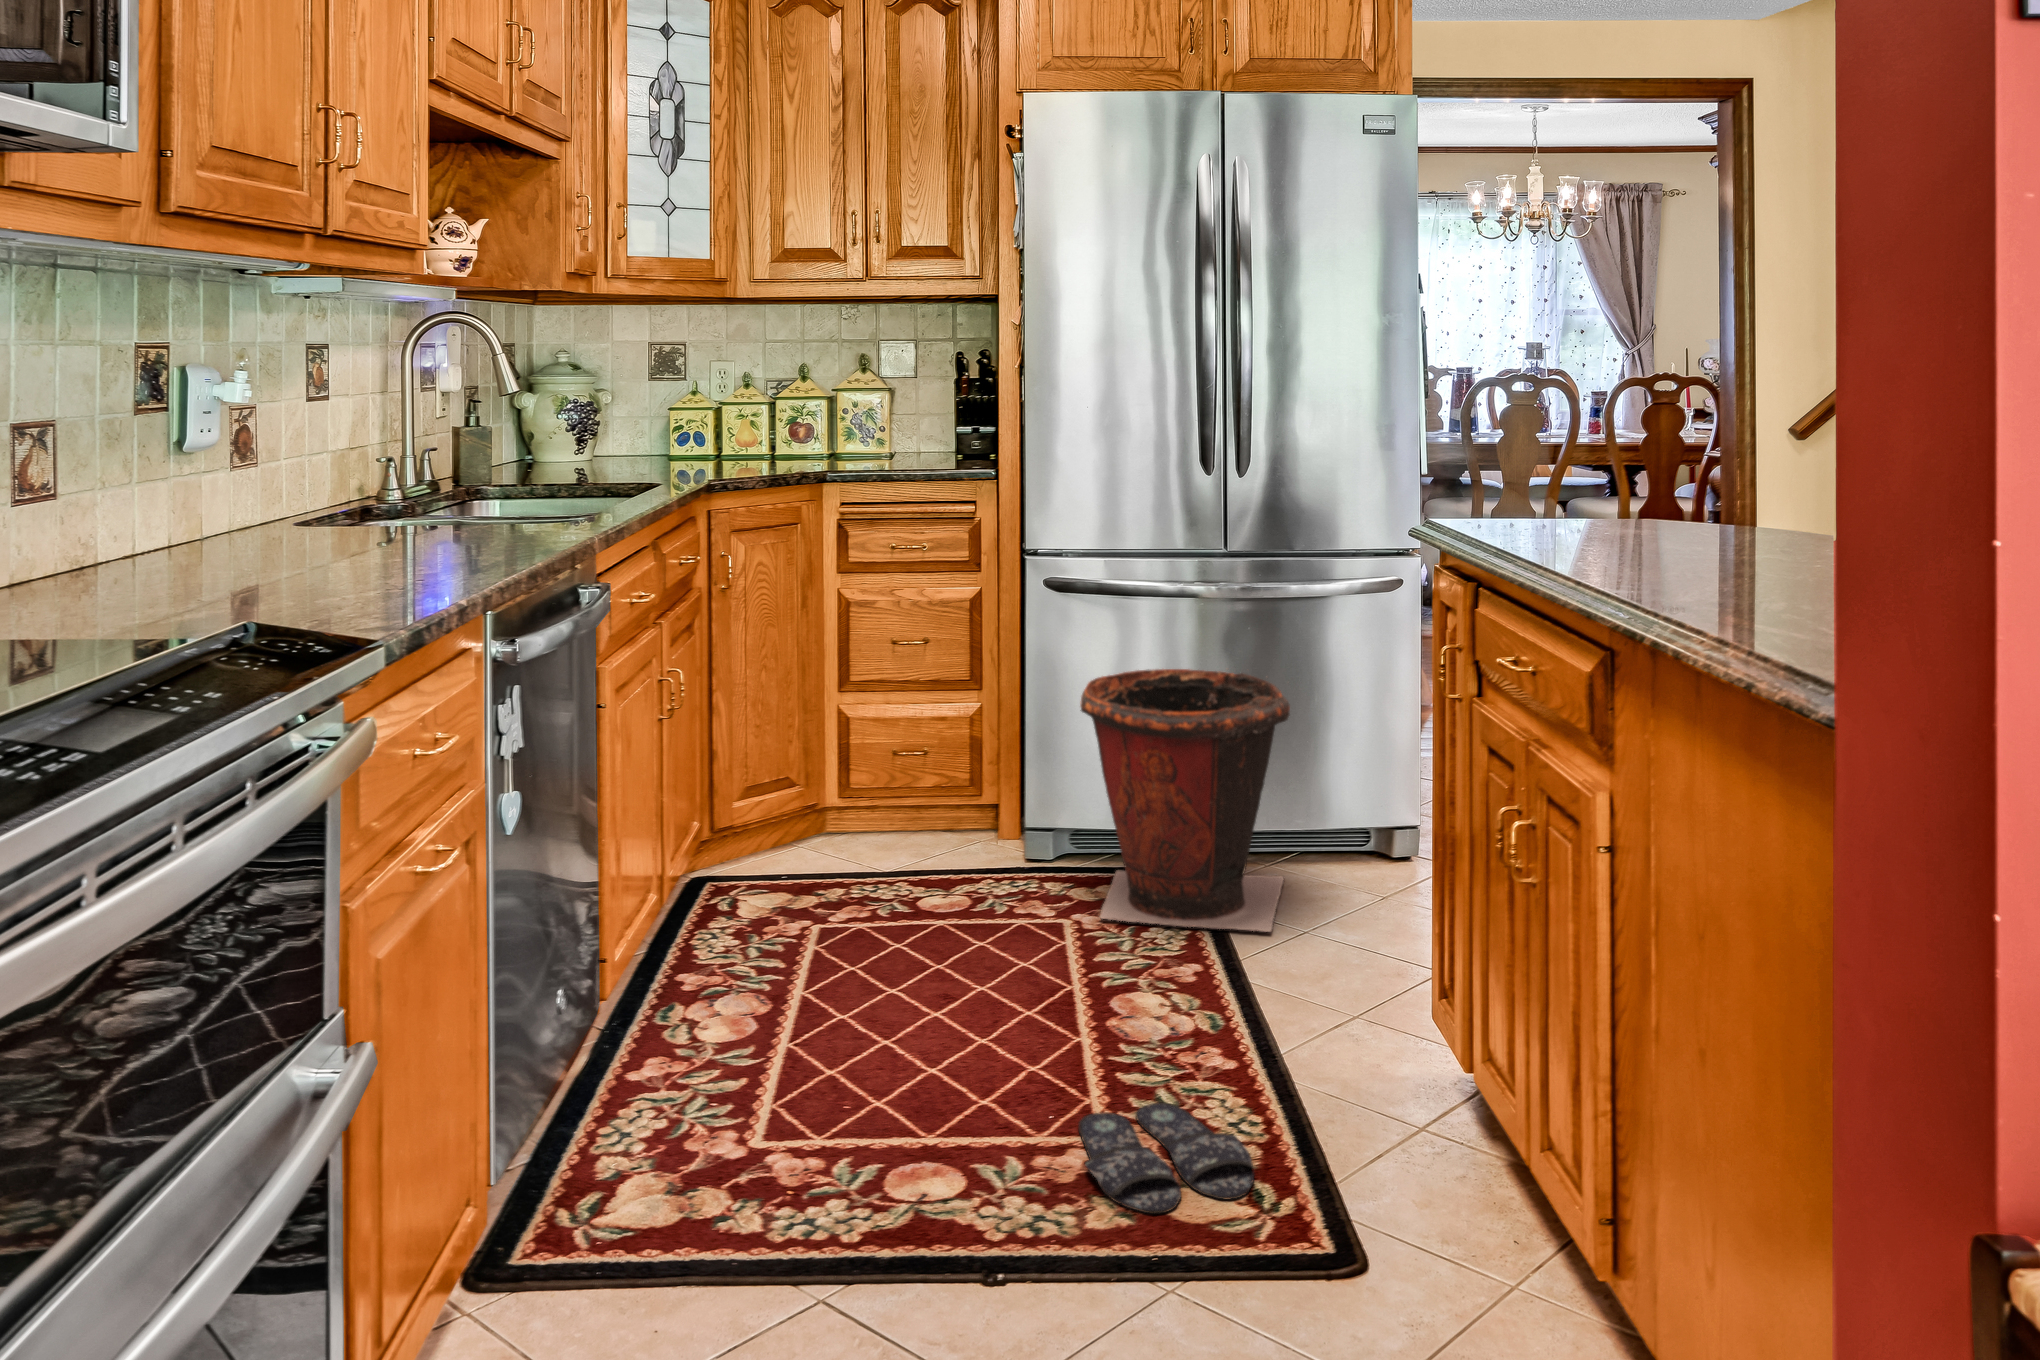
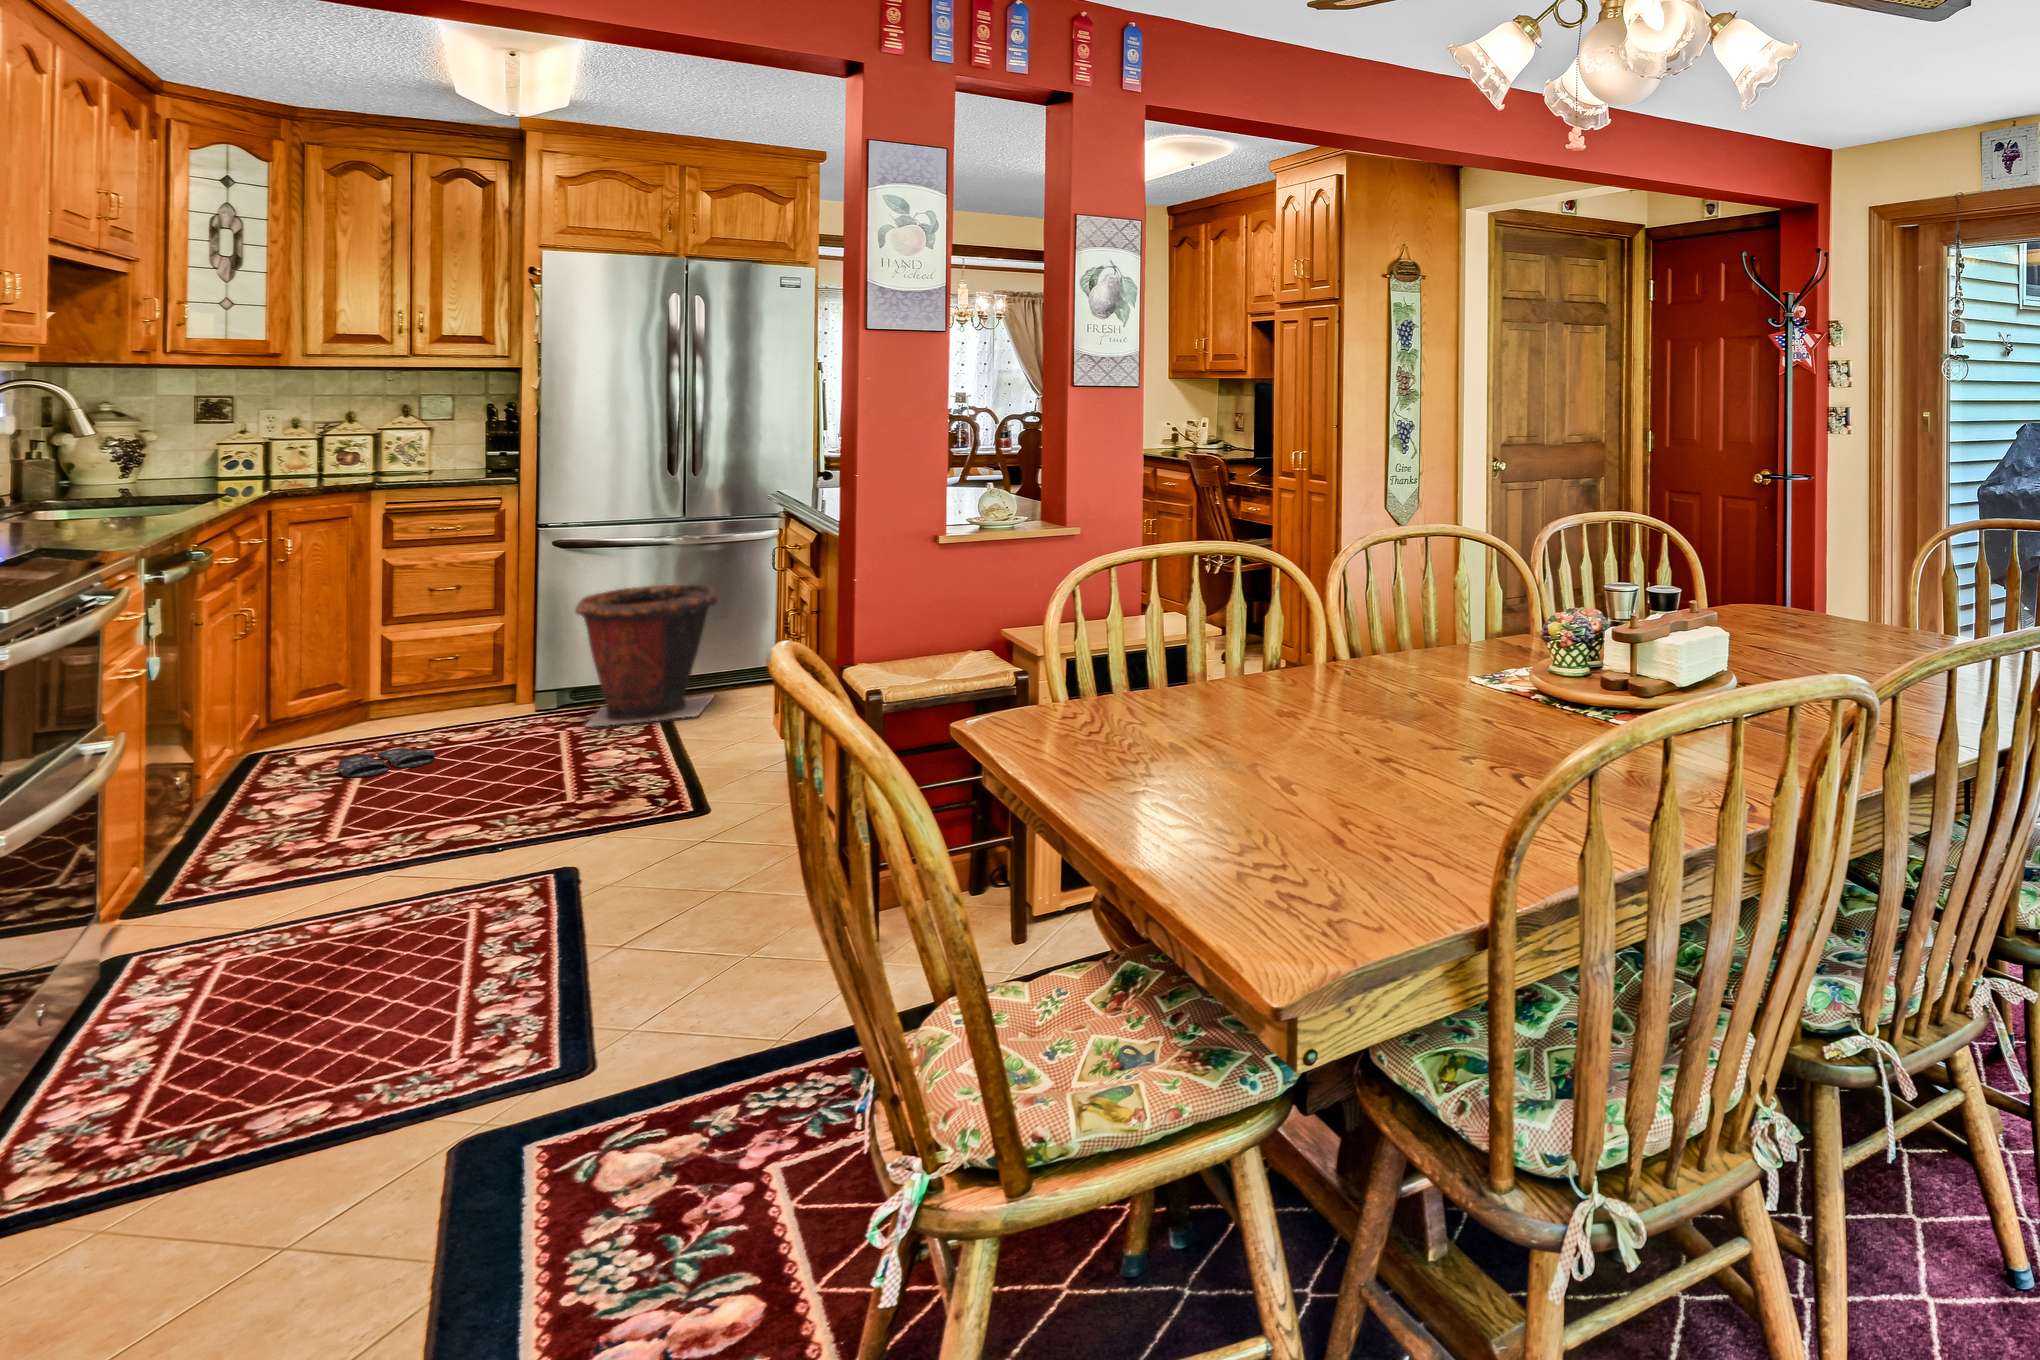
slippers: present [1079,1102,1254,1213] -> present [336,748,435,777]

